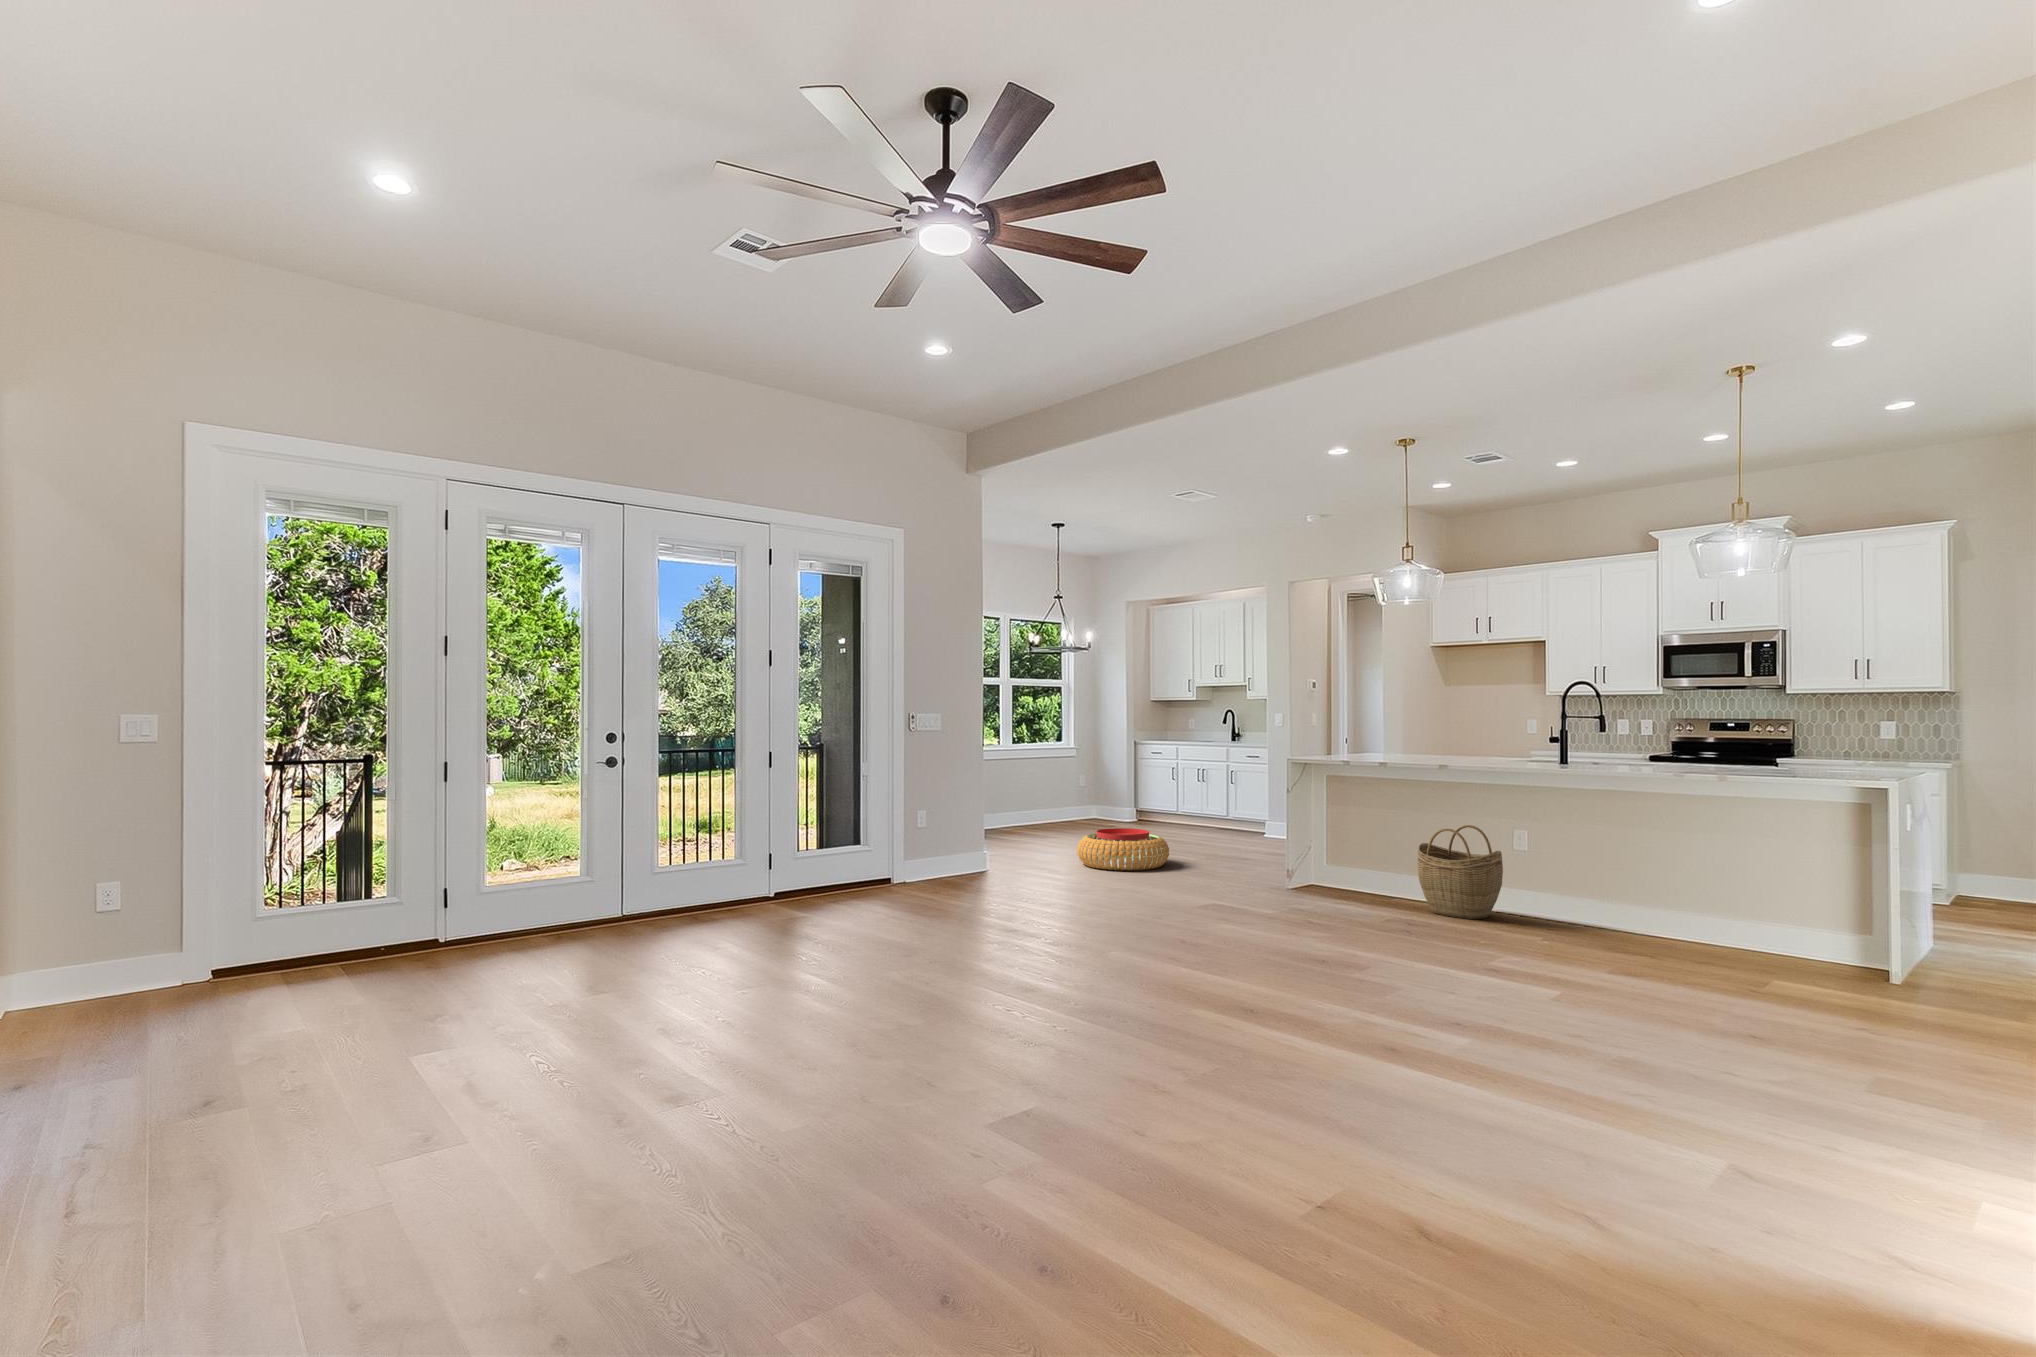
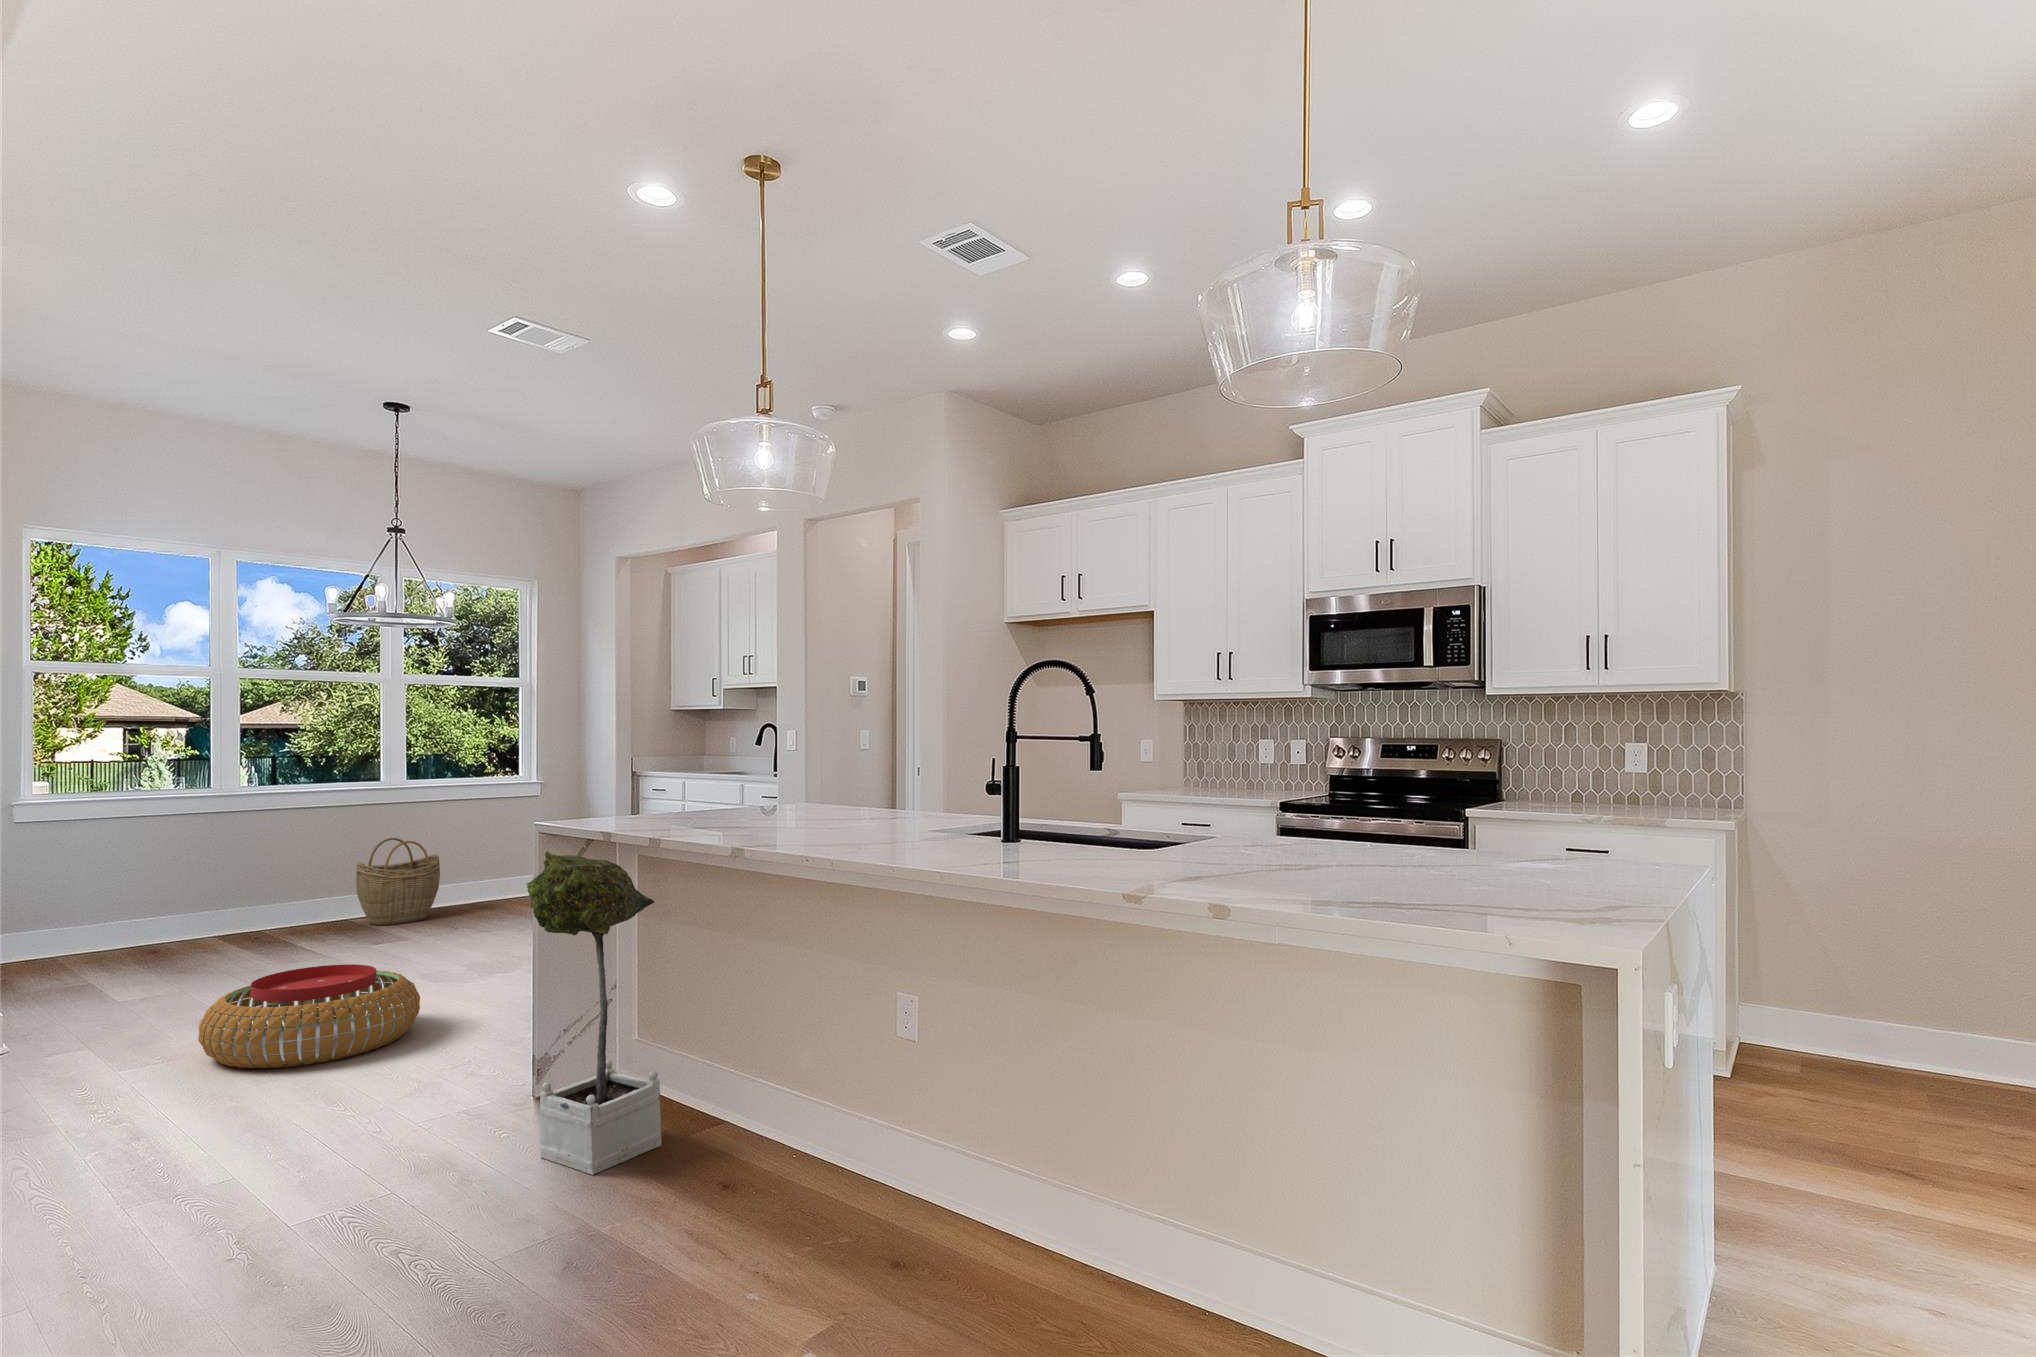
potted tree: none [1308,762,1372,902] -> present [526,851,662,1175]
woven basket: present [1418,825,1503,919] -> present [356,838,440,925]

